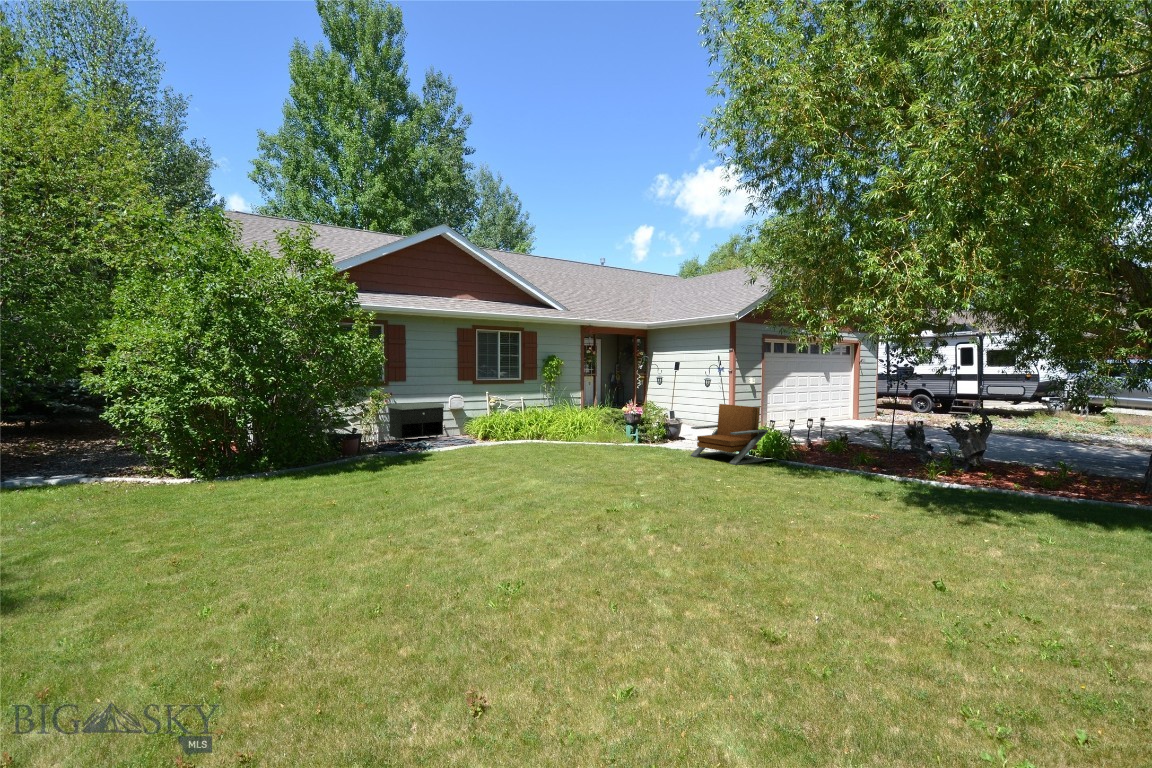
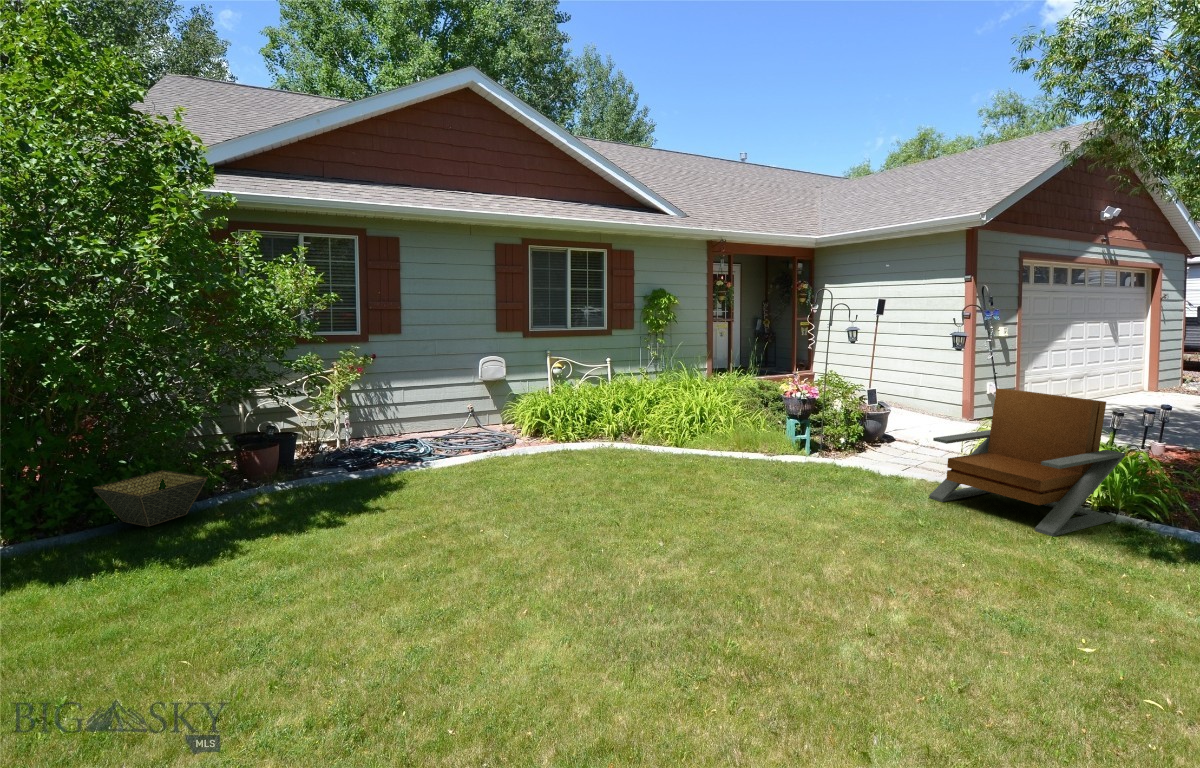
storage bench: present [389,402,444,442] -> none [376,370,467,439]
basket: none [284,448,338,472] -> present [93,470,208,527]

